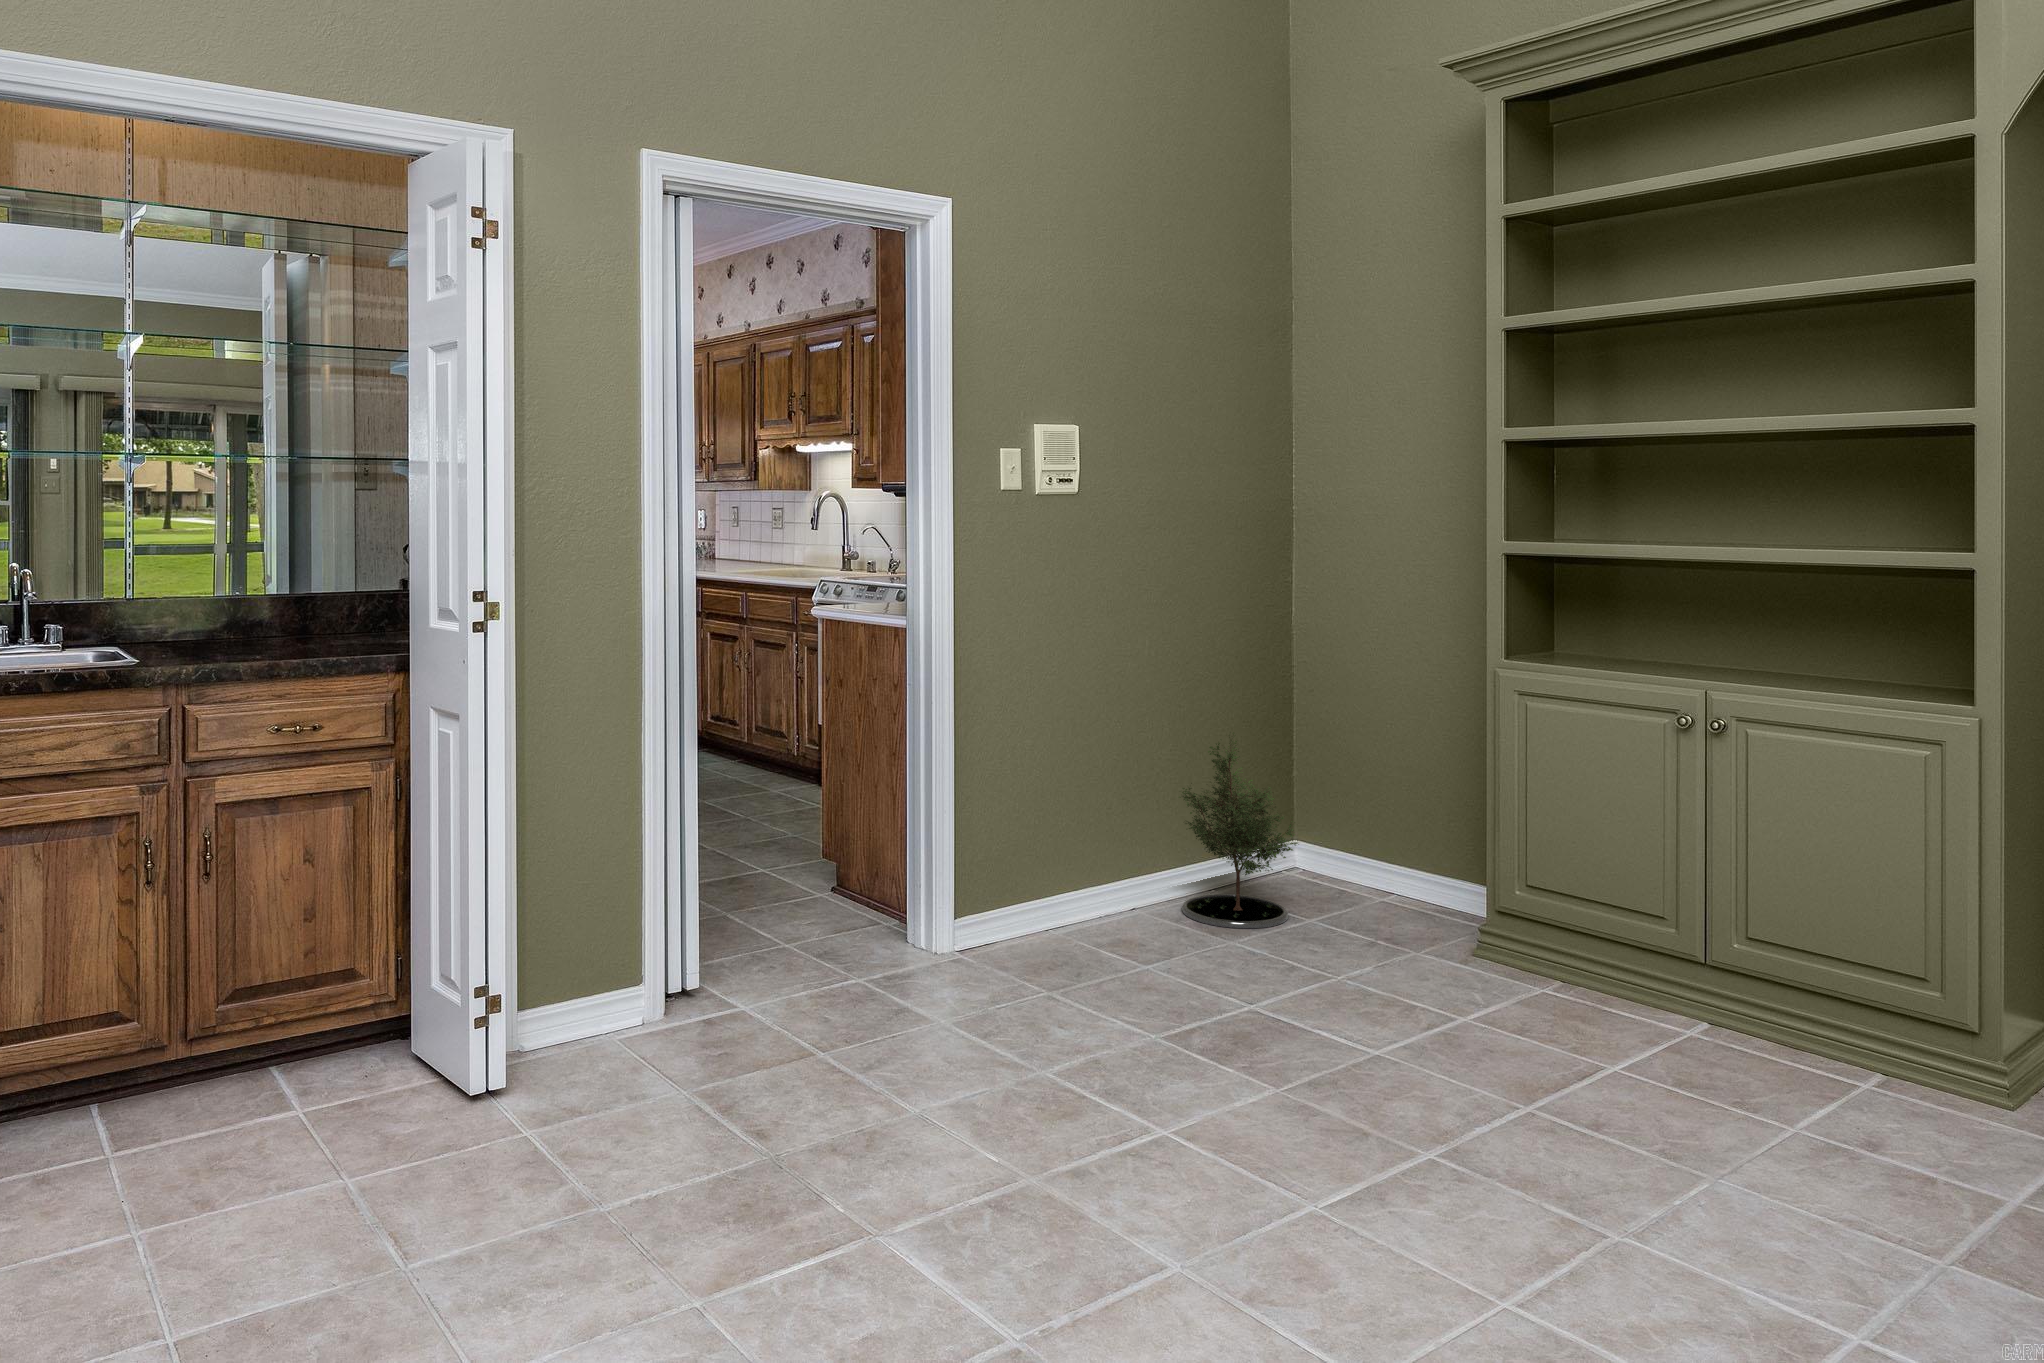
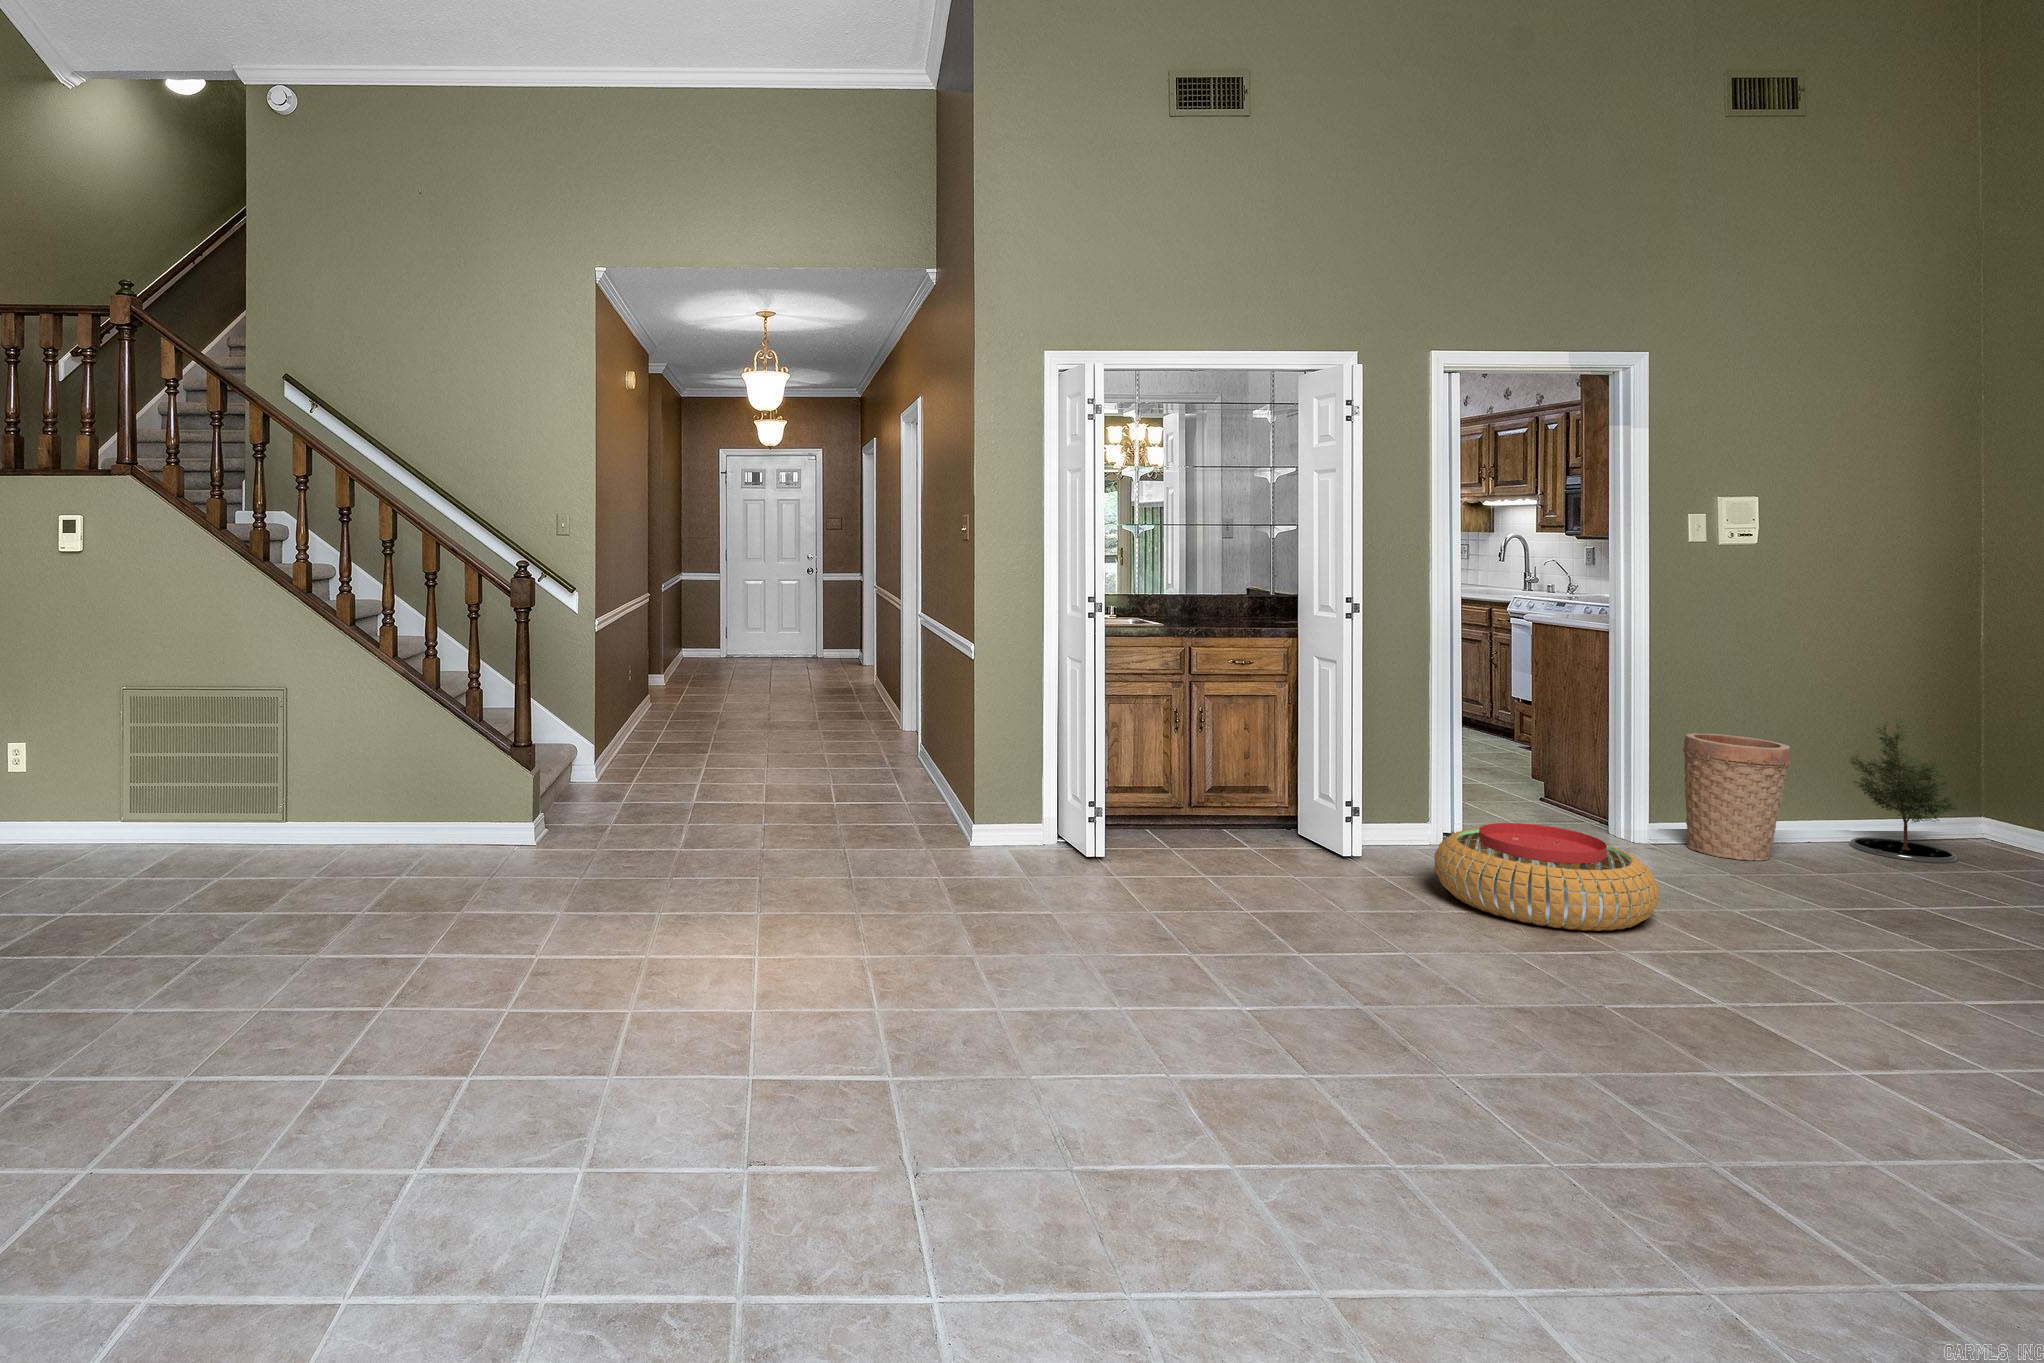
basket: none [996,776,1120,969] -> present [1683,733,1790,861]
pouf: none [601,996,947,1223] -> present [1434,823,1659,931]

